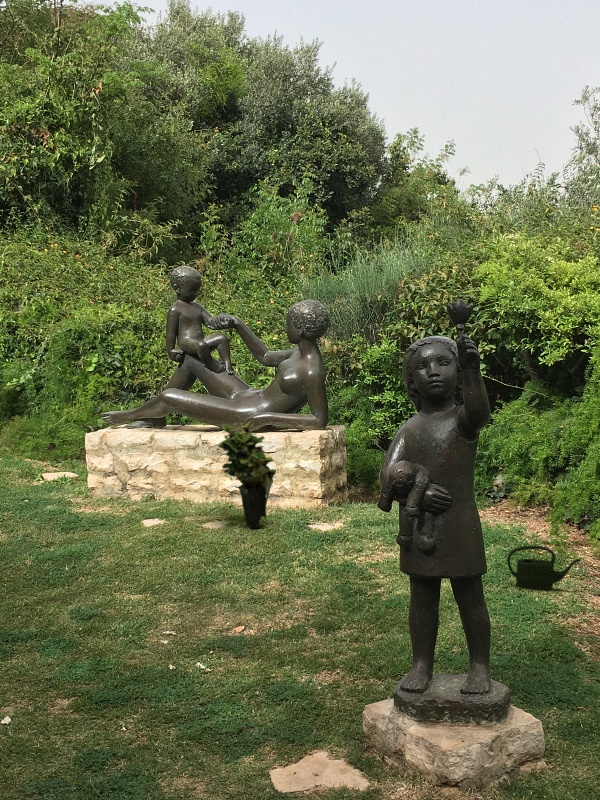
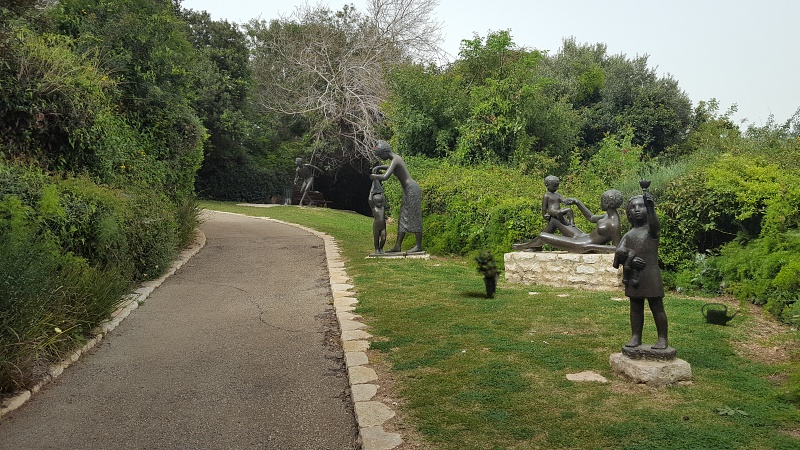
potted plant: present [218,422,277,529] -> present [474,249,502,298]

